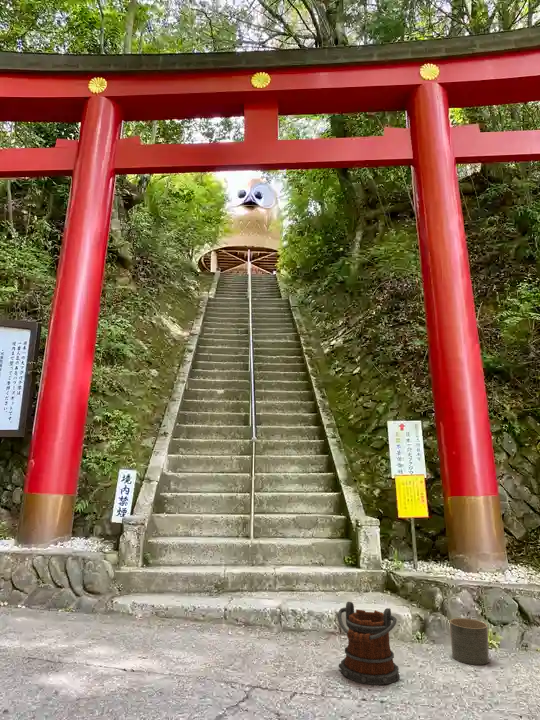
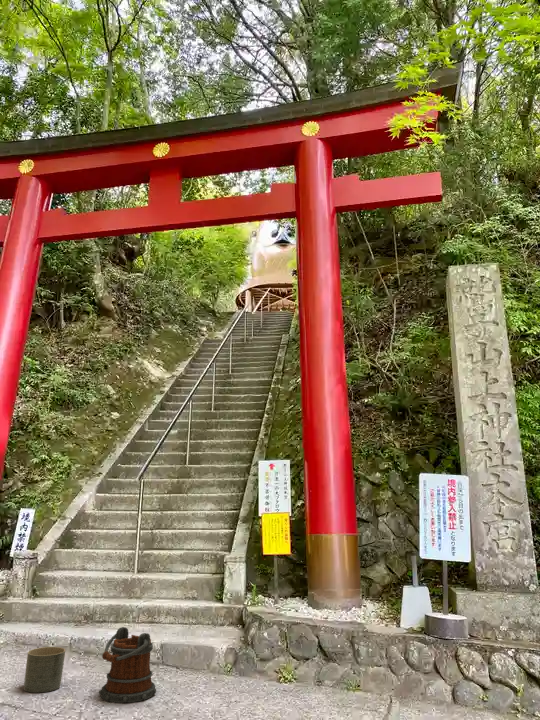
planter: present [450,618,489,665] -> present [24,647,65,693]

